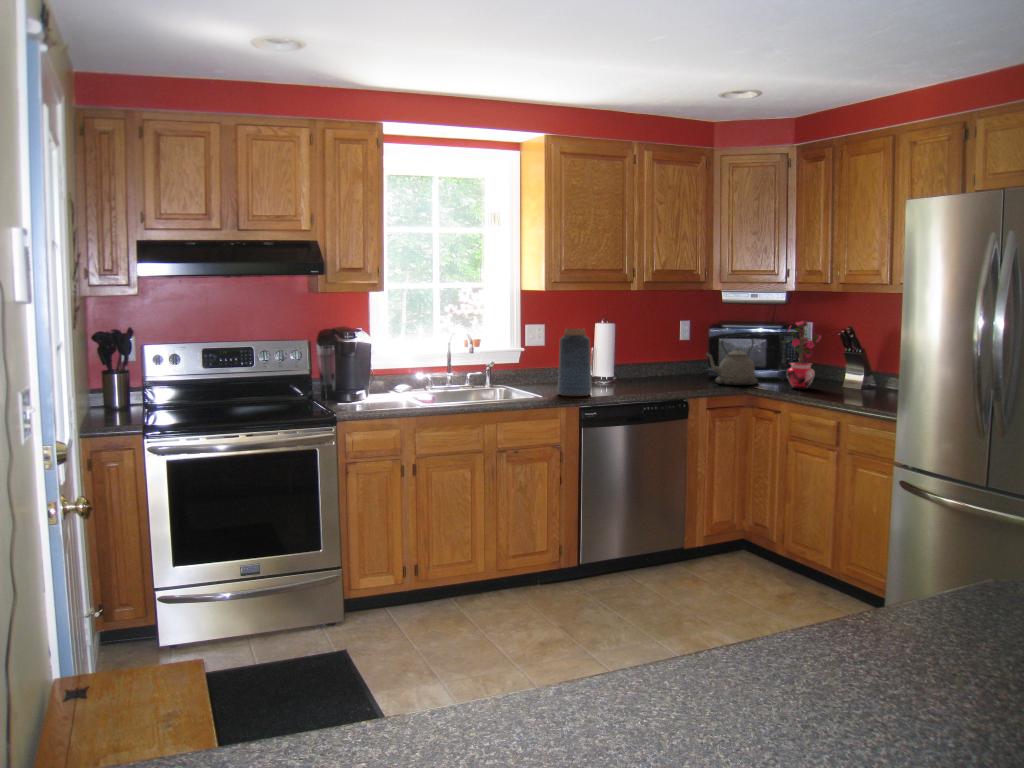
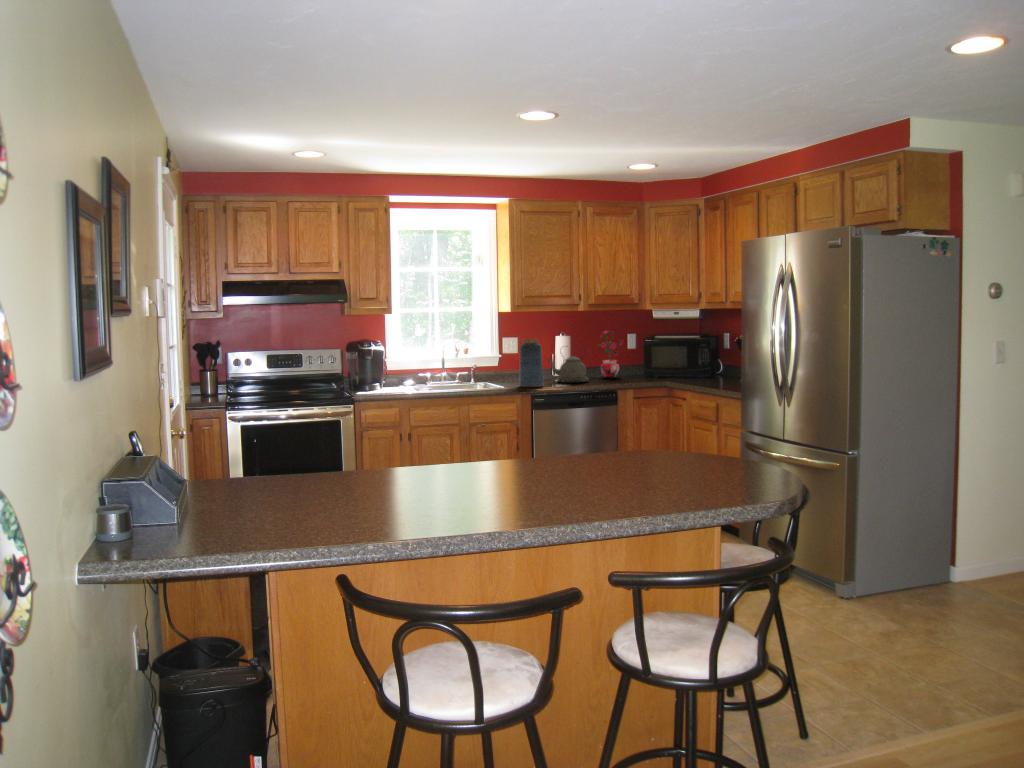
potted plant: present [786,321,821,389] -> present [600,331,623,378]
kettle: present [706,338,758,385] -> present [548,355,589,383]

